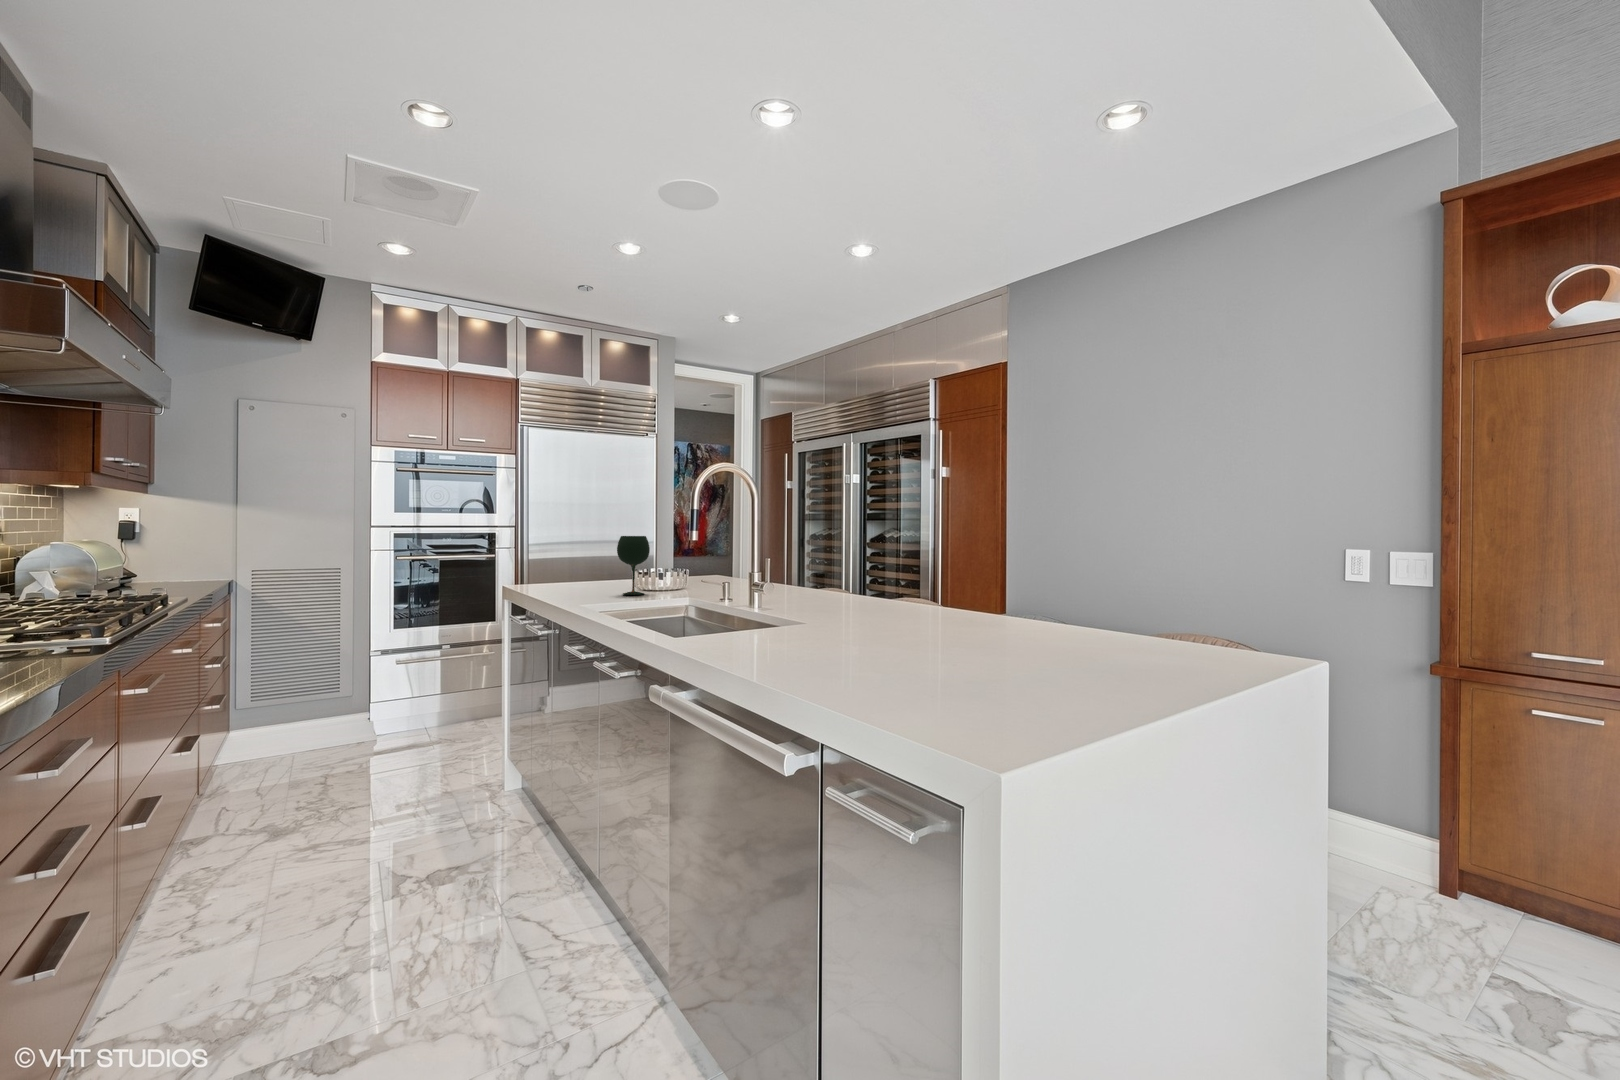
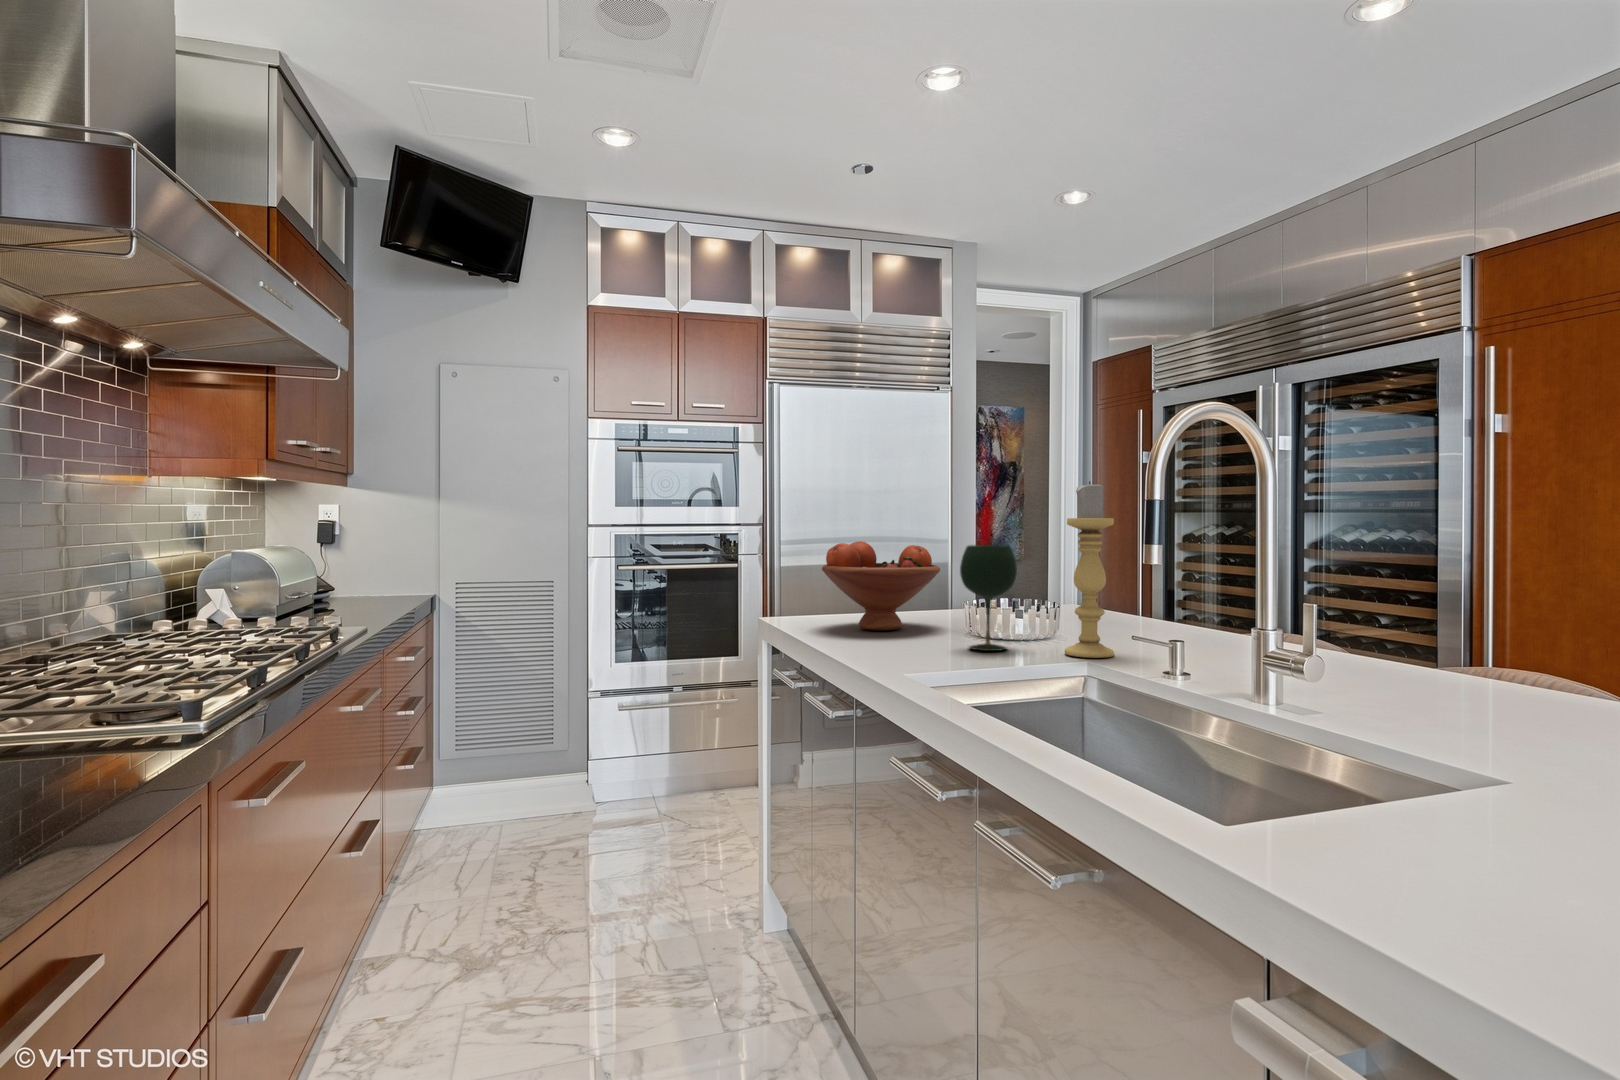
candle holder: none [673,501,699,596] -> present [1065,481,1114,658]
fruit bowl: none [540,535,616,589] -> present [822,541,940,630]

